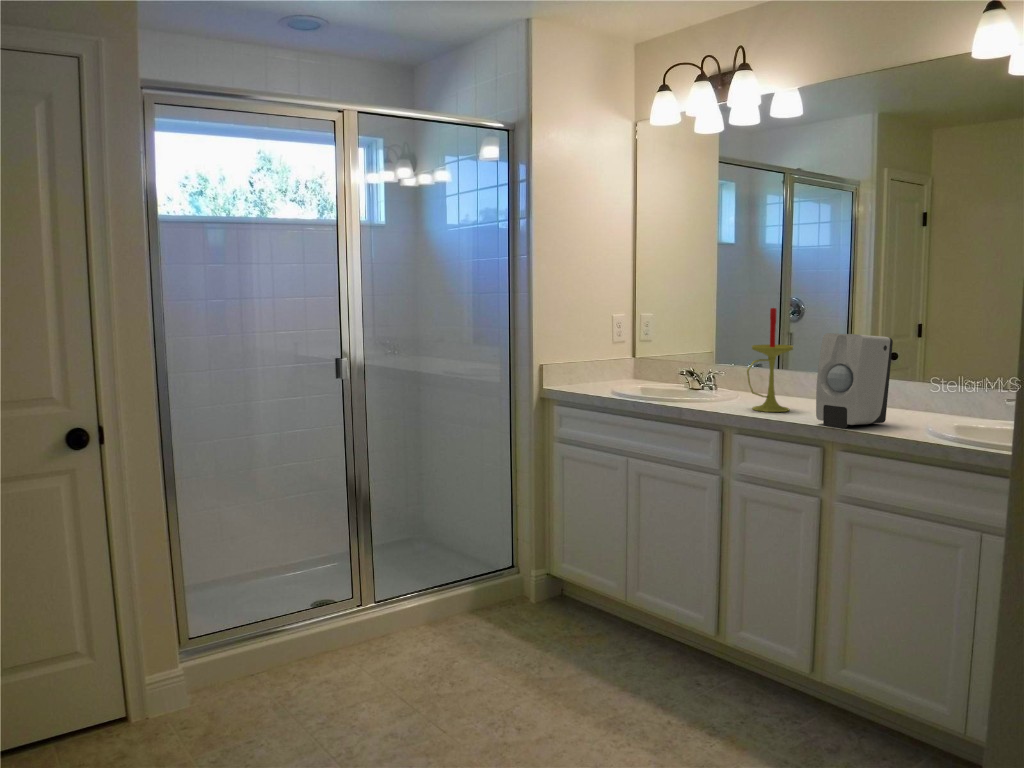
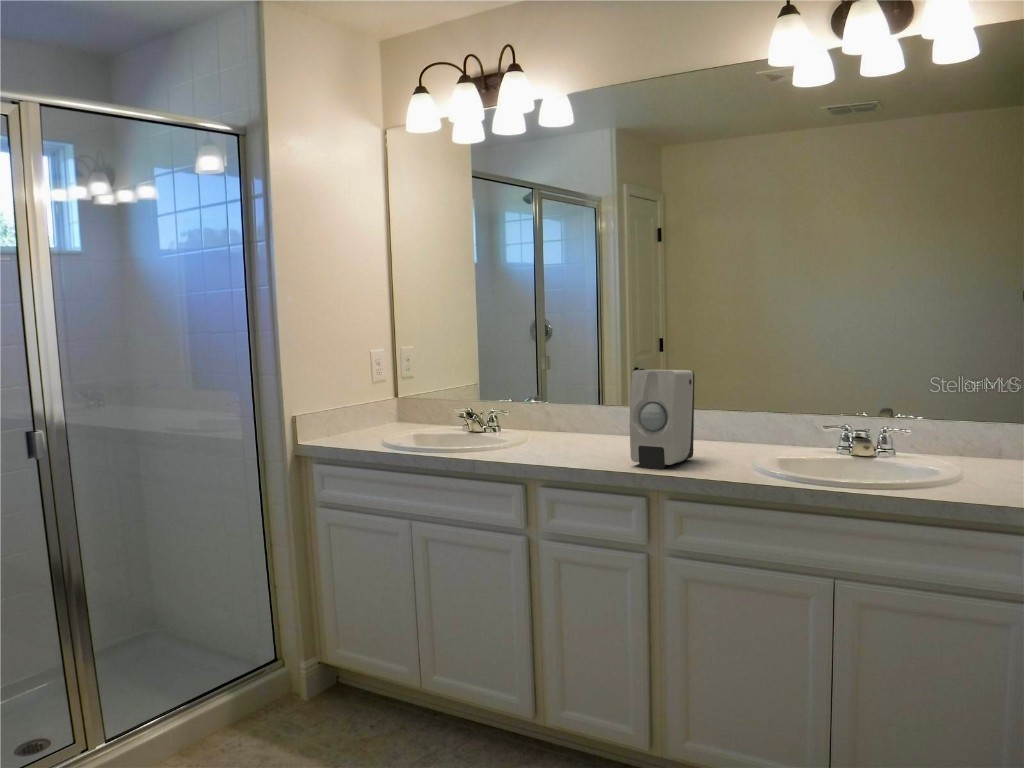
candle: present [747,308,793,412] -> none [548,340,591,455]

